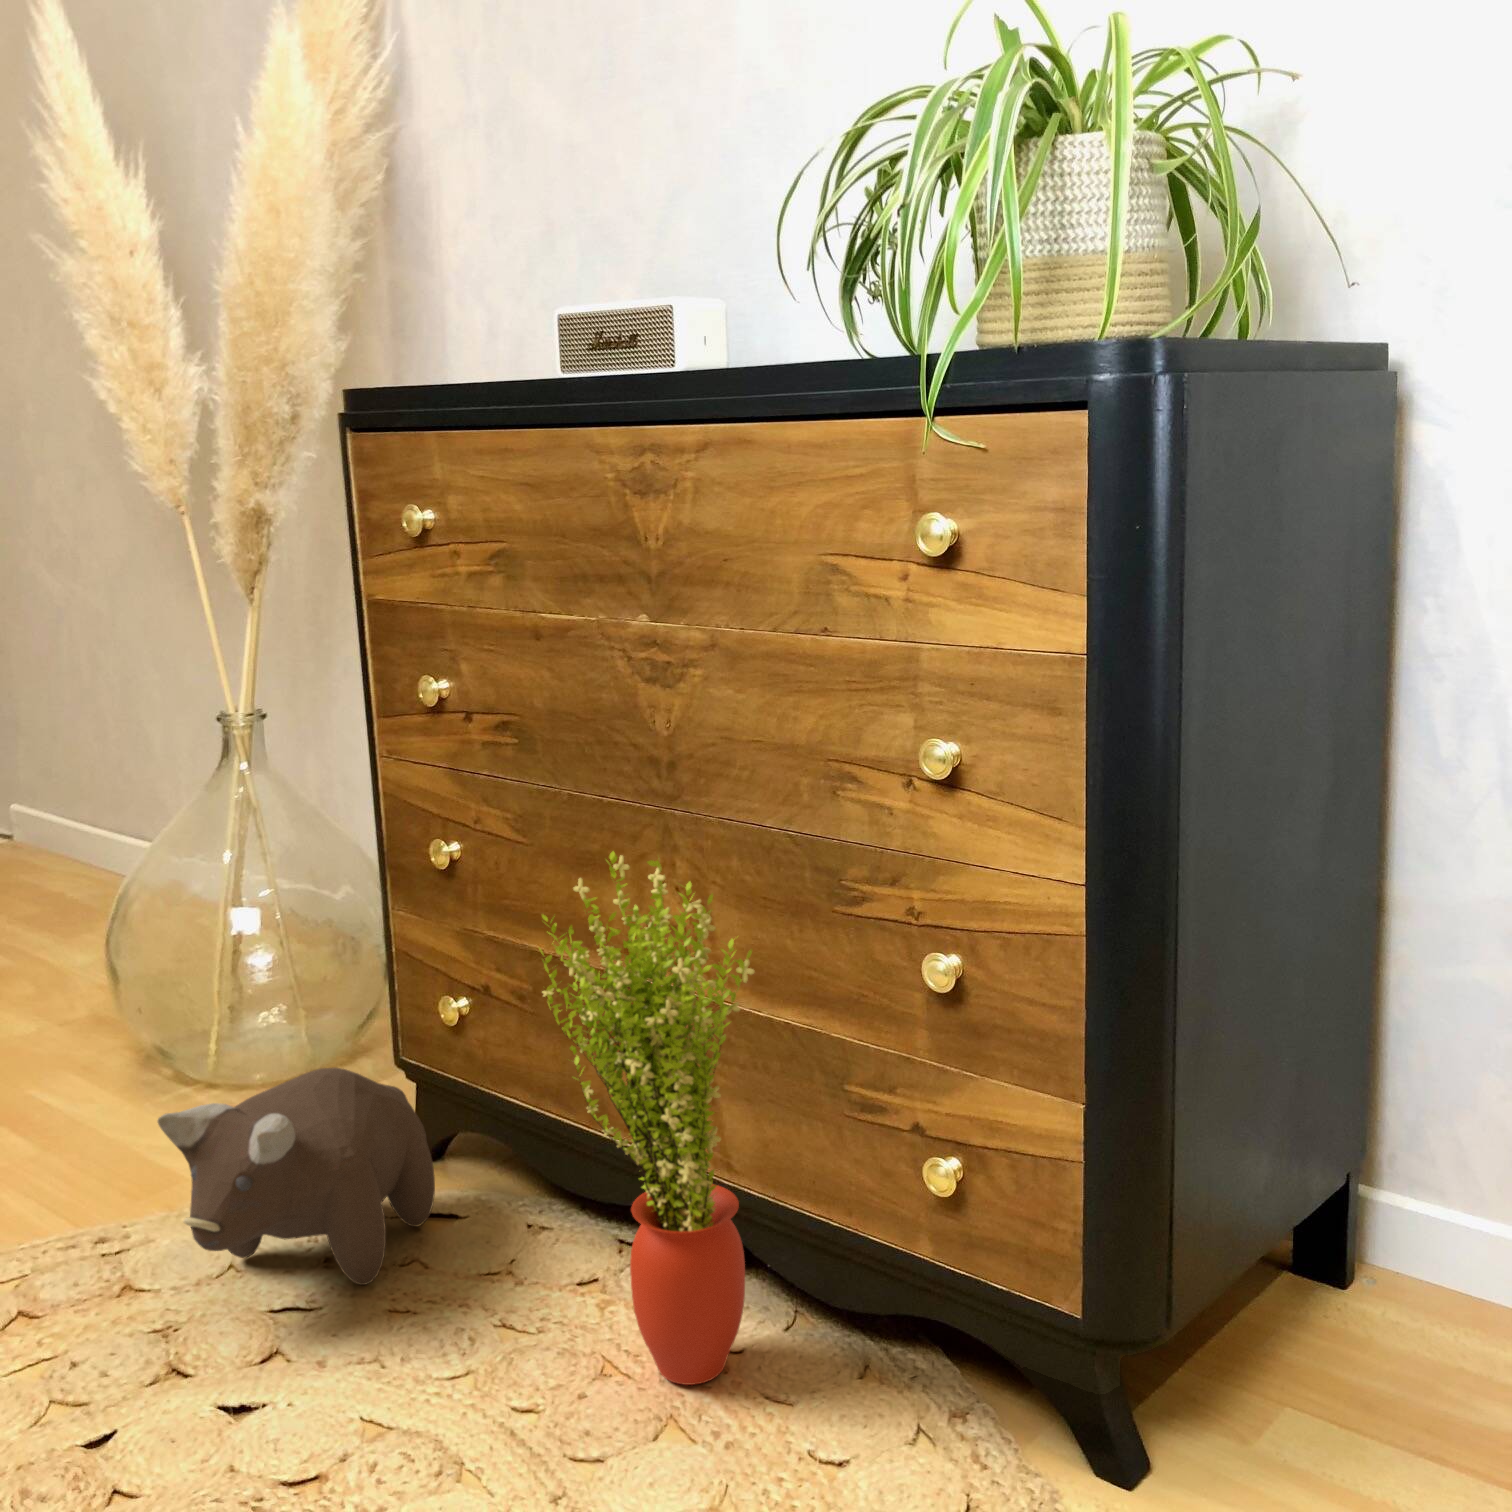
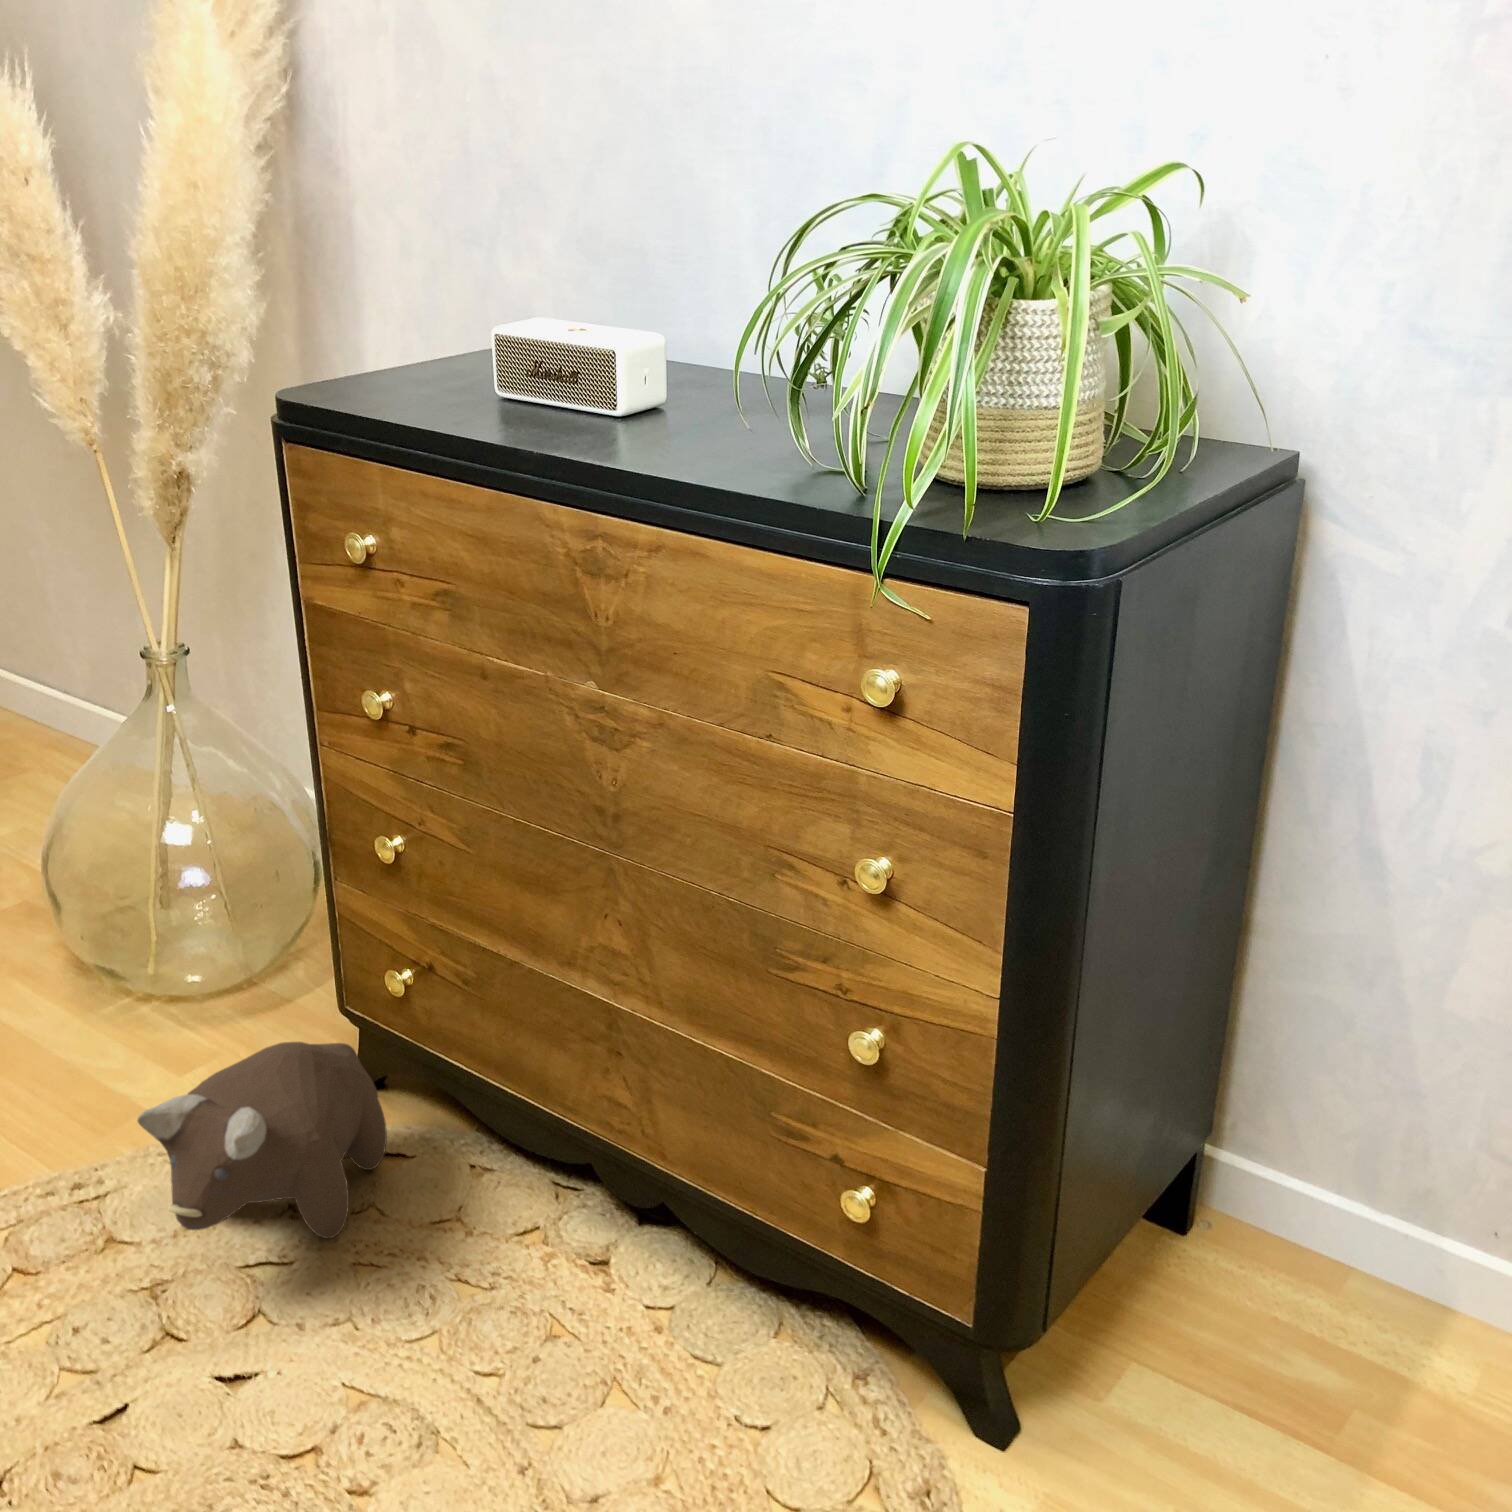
potted plant: present [539,851,755,1385] -> none [498,906,696,1348]

